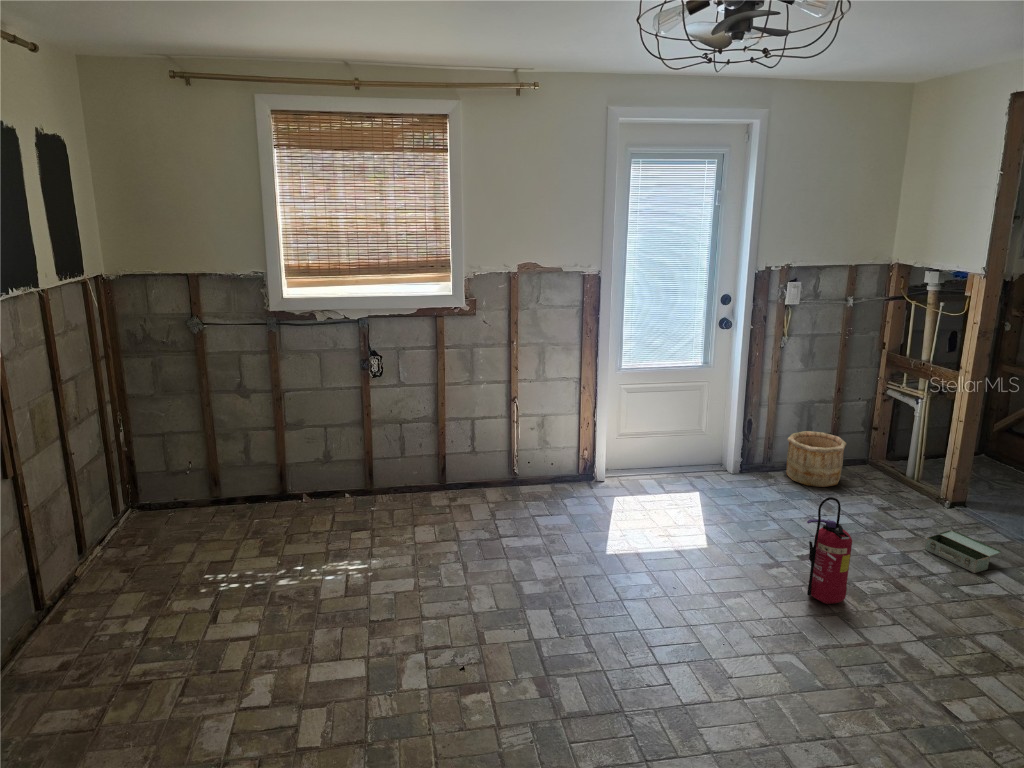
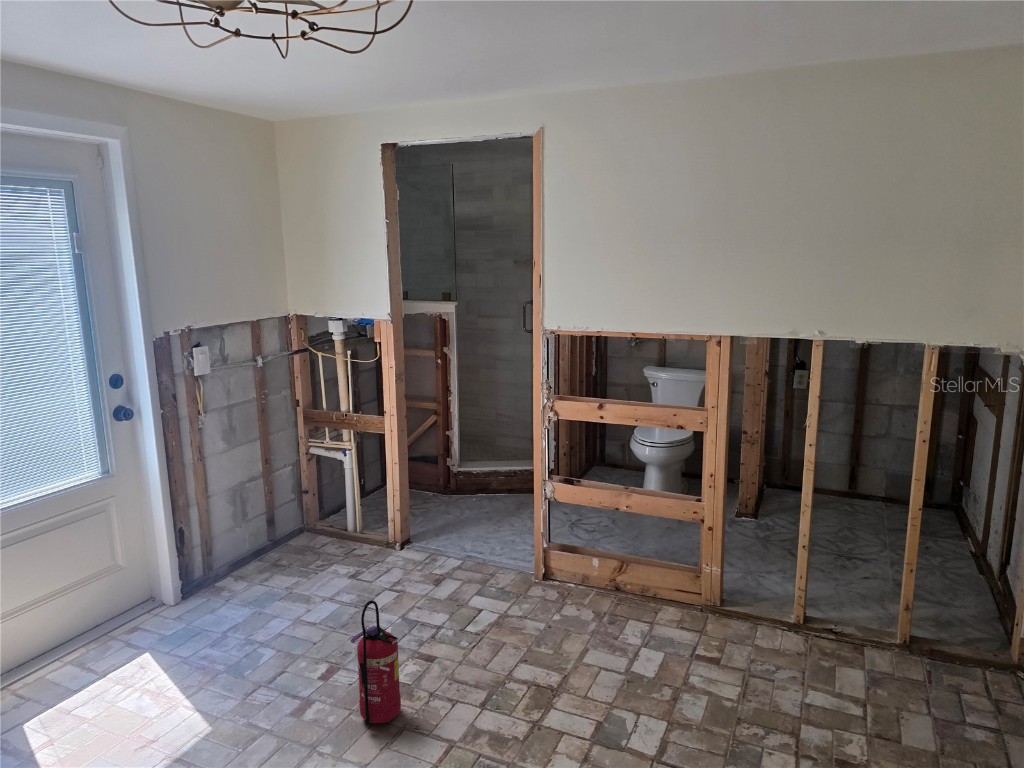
wooden bucket: present [786,431,846,487] -> none [230,513,296,581]
toolbox: present [925,530,1002,573] -> none [417,574,477,610]

